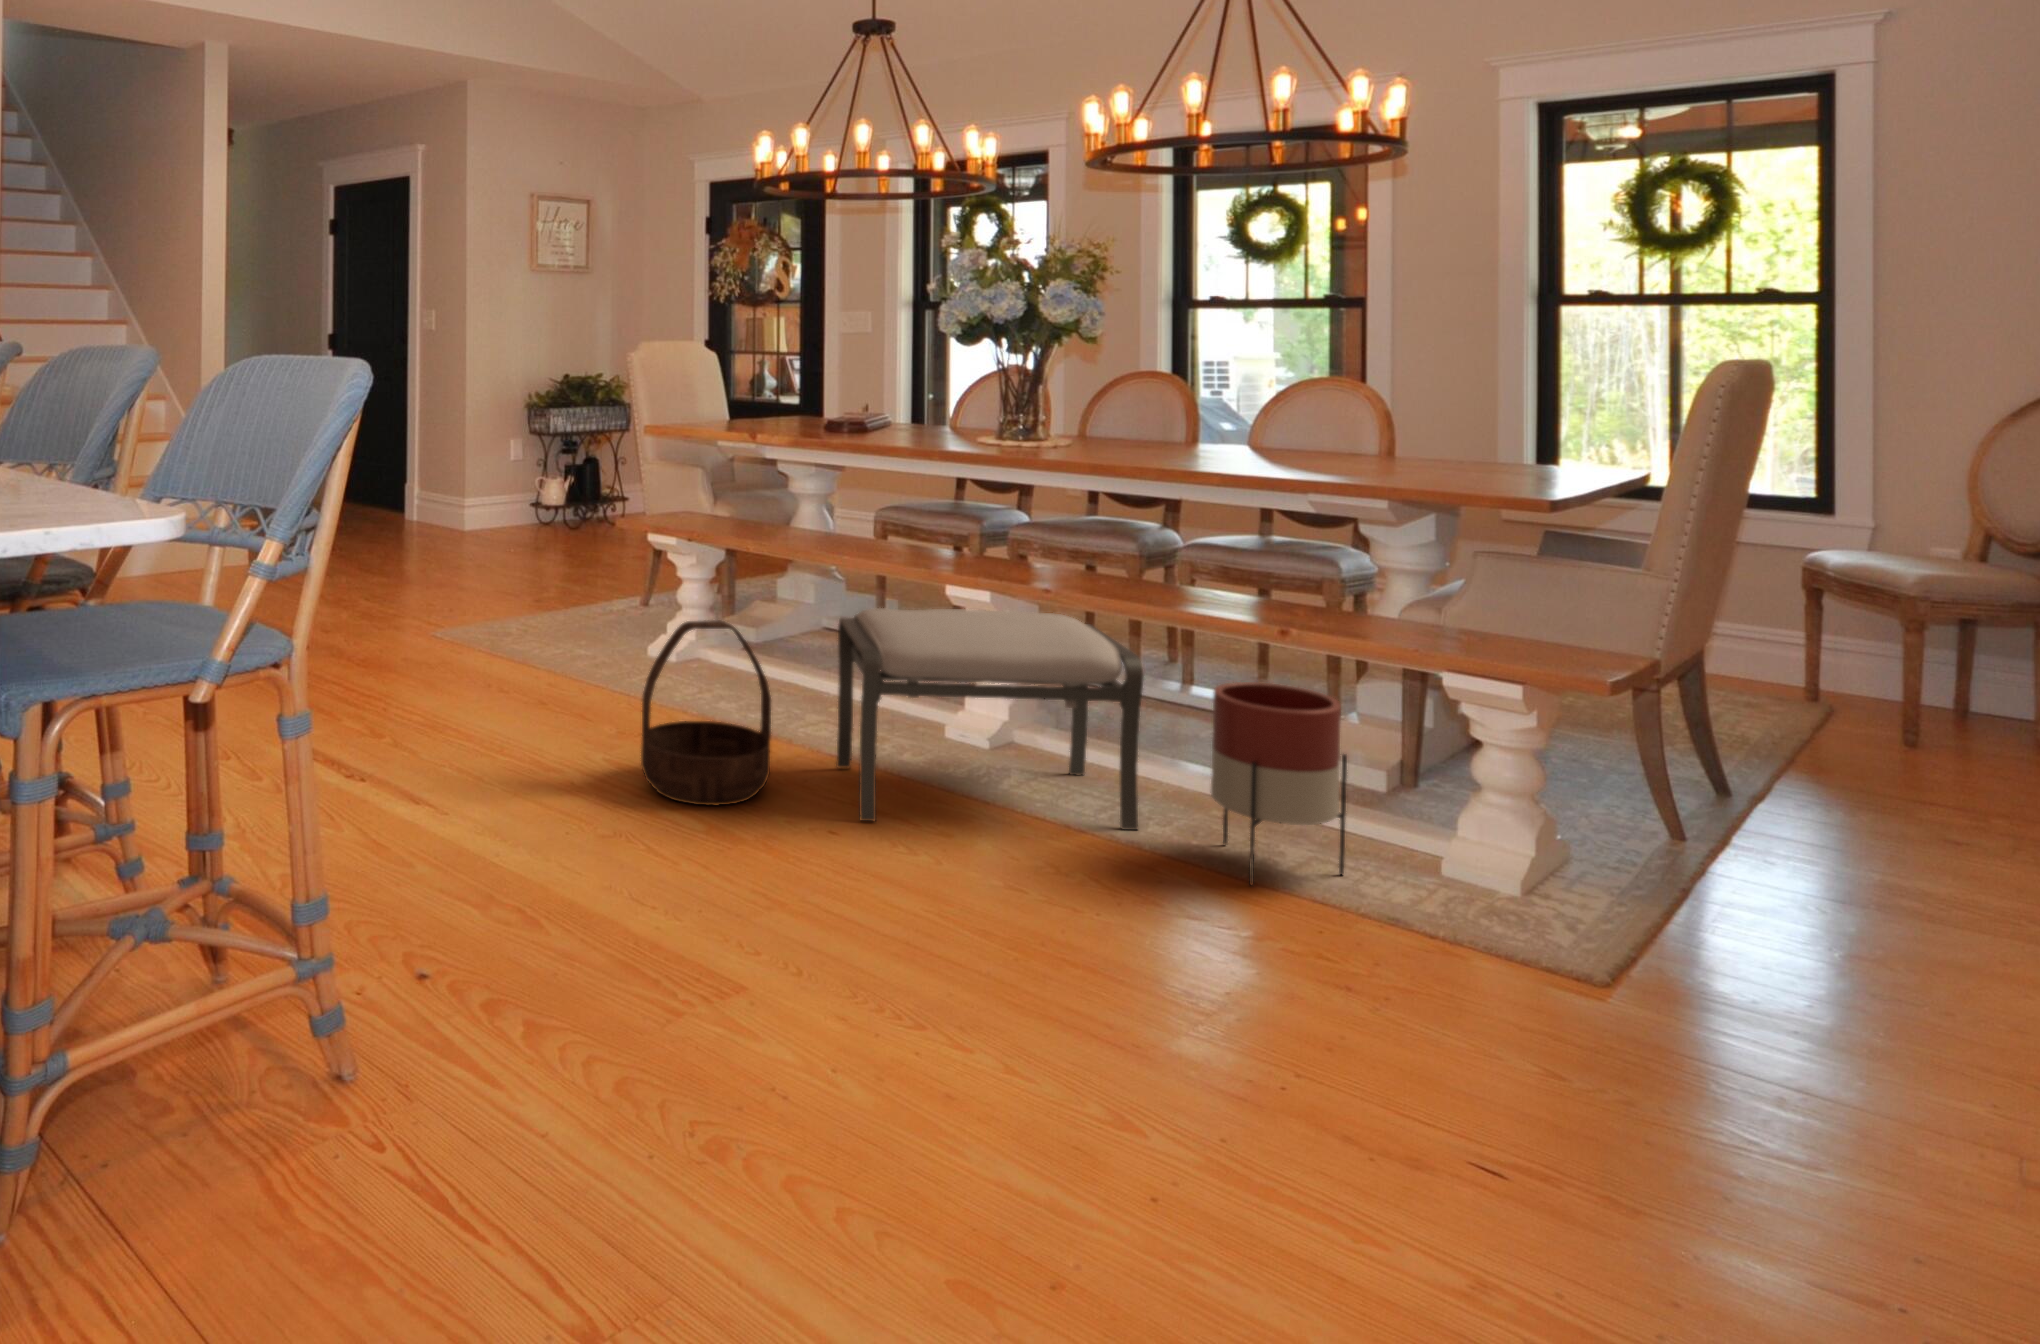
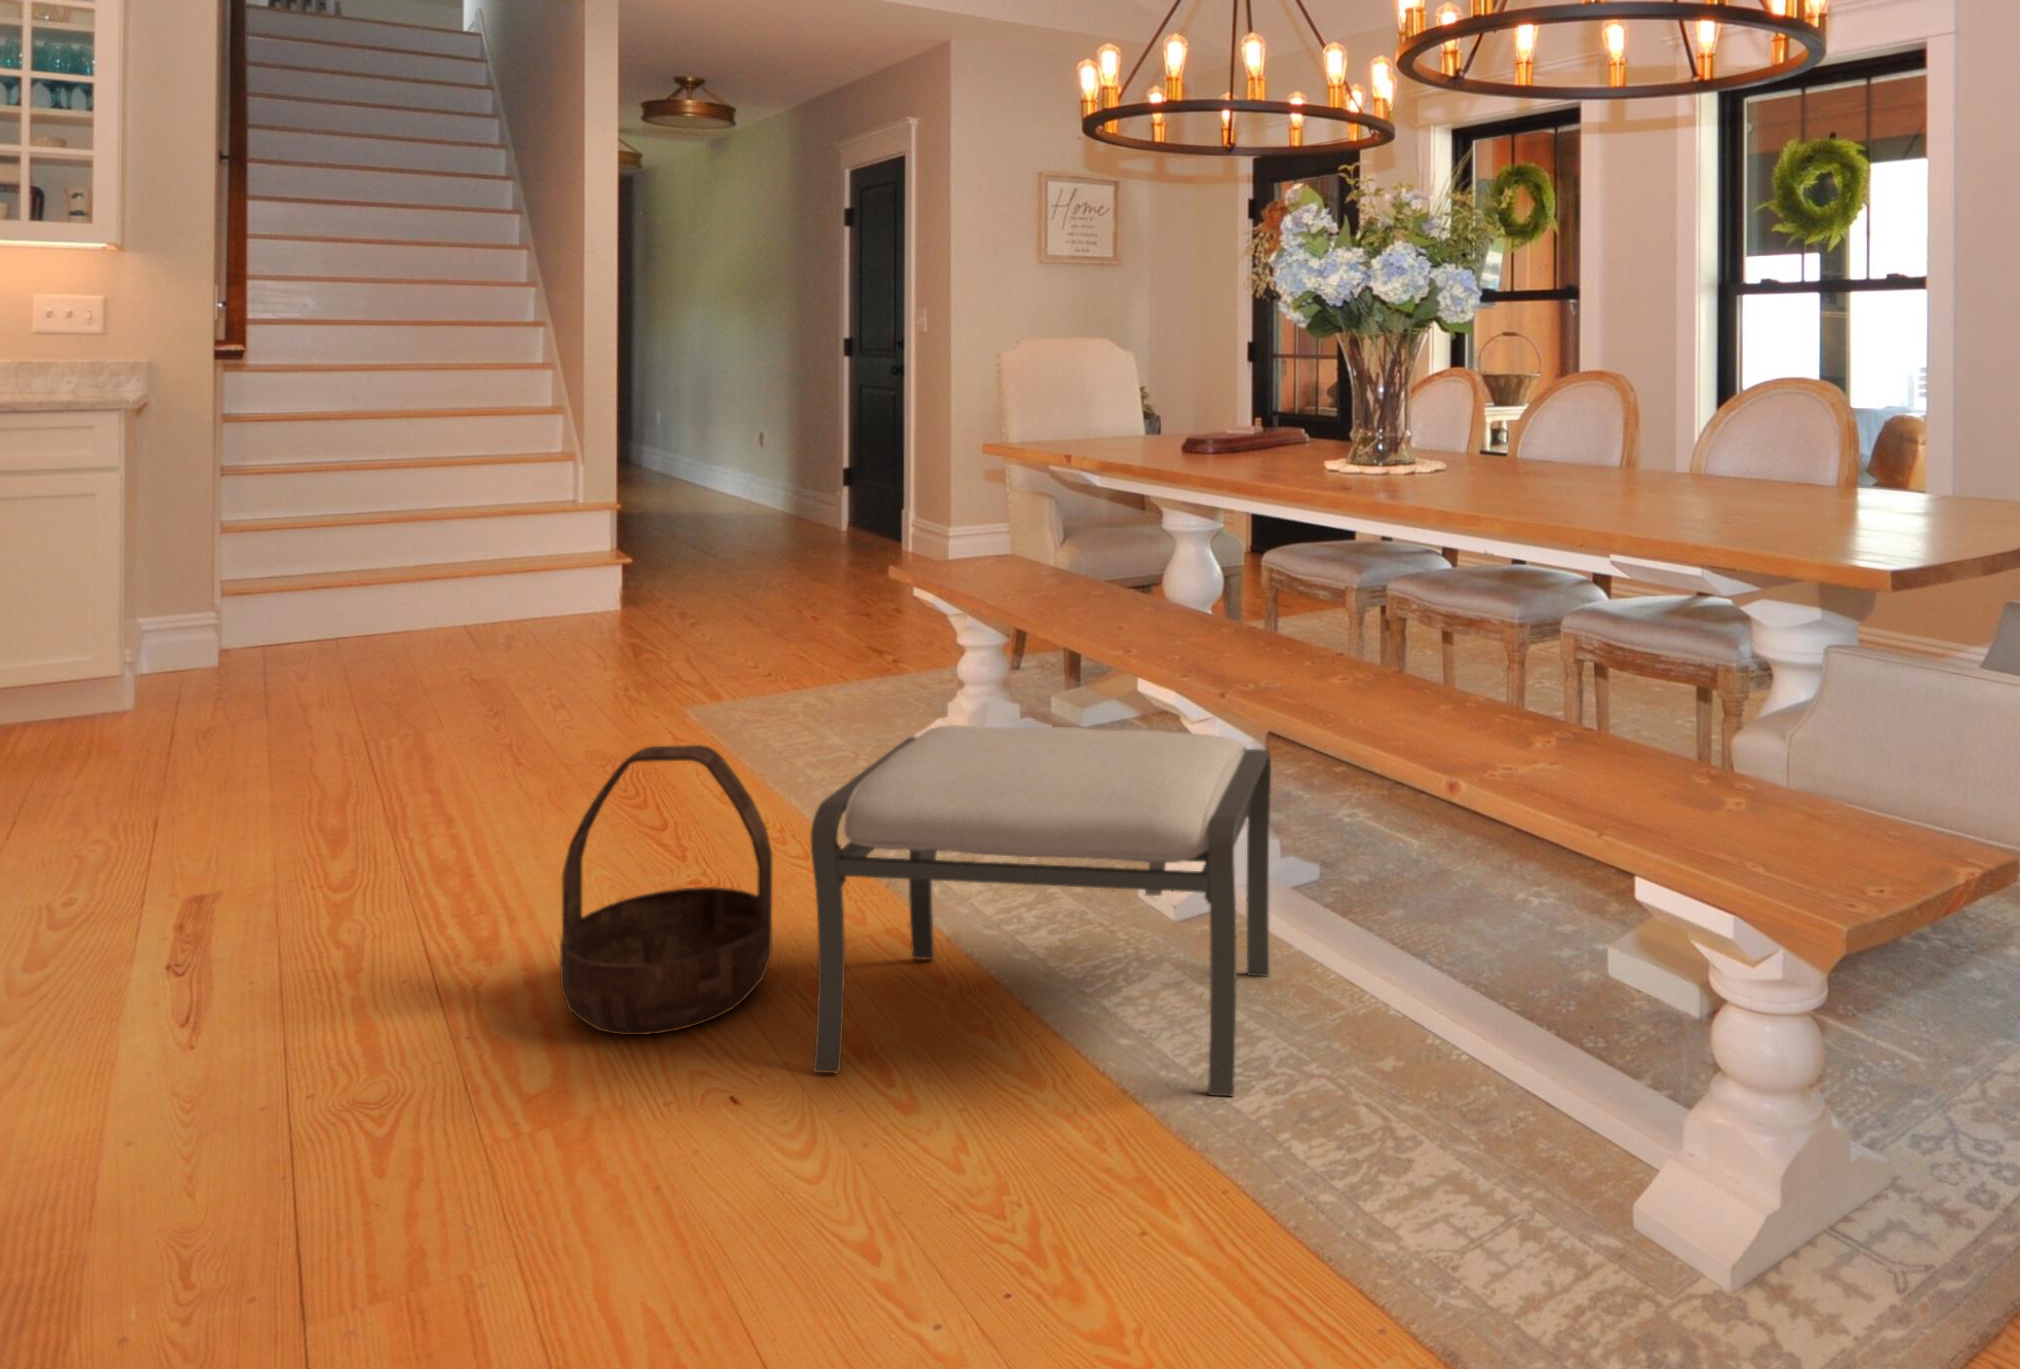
planter: present [1211,682,1347,885] -> none [1275,871,1473,1235]

